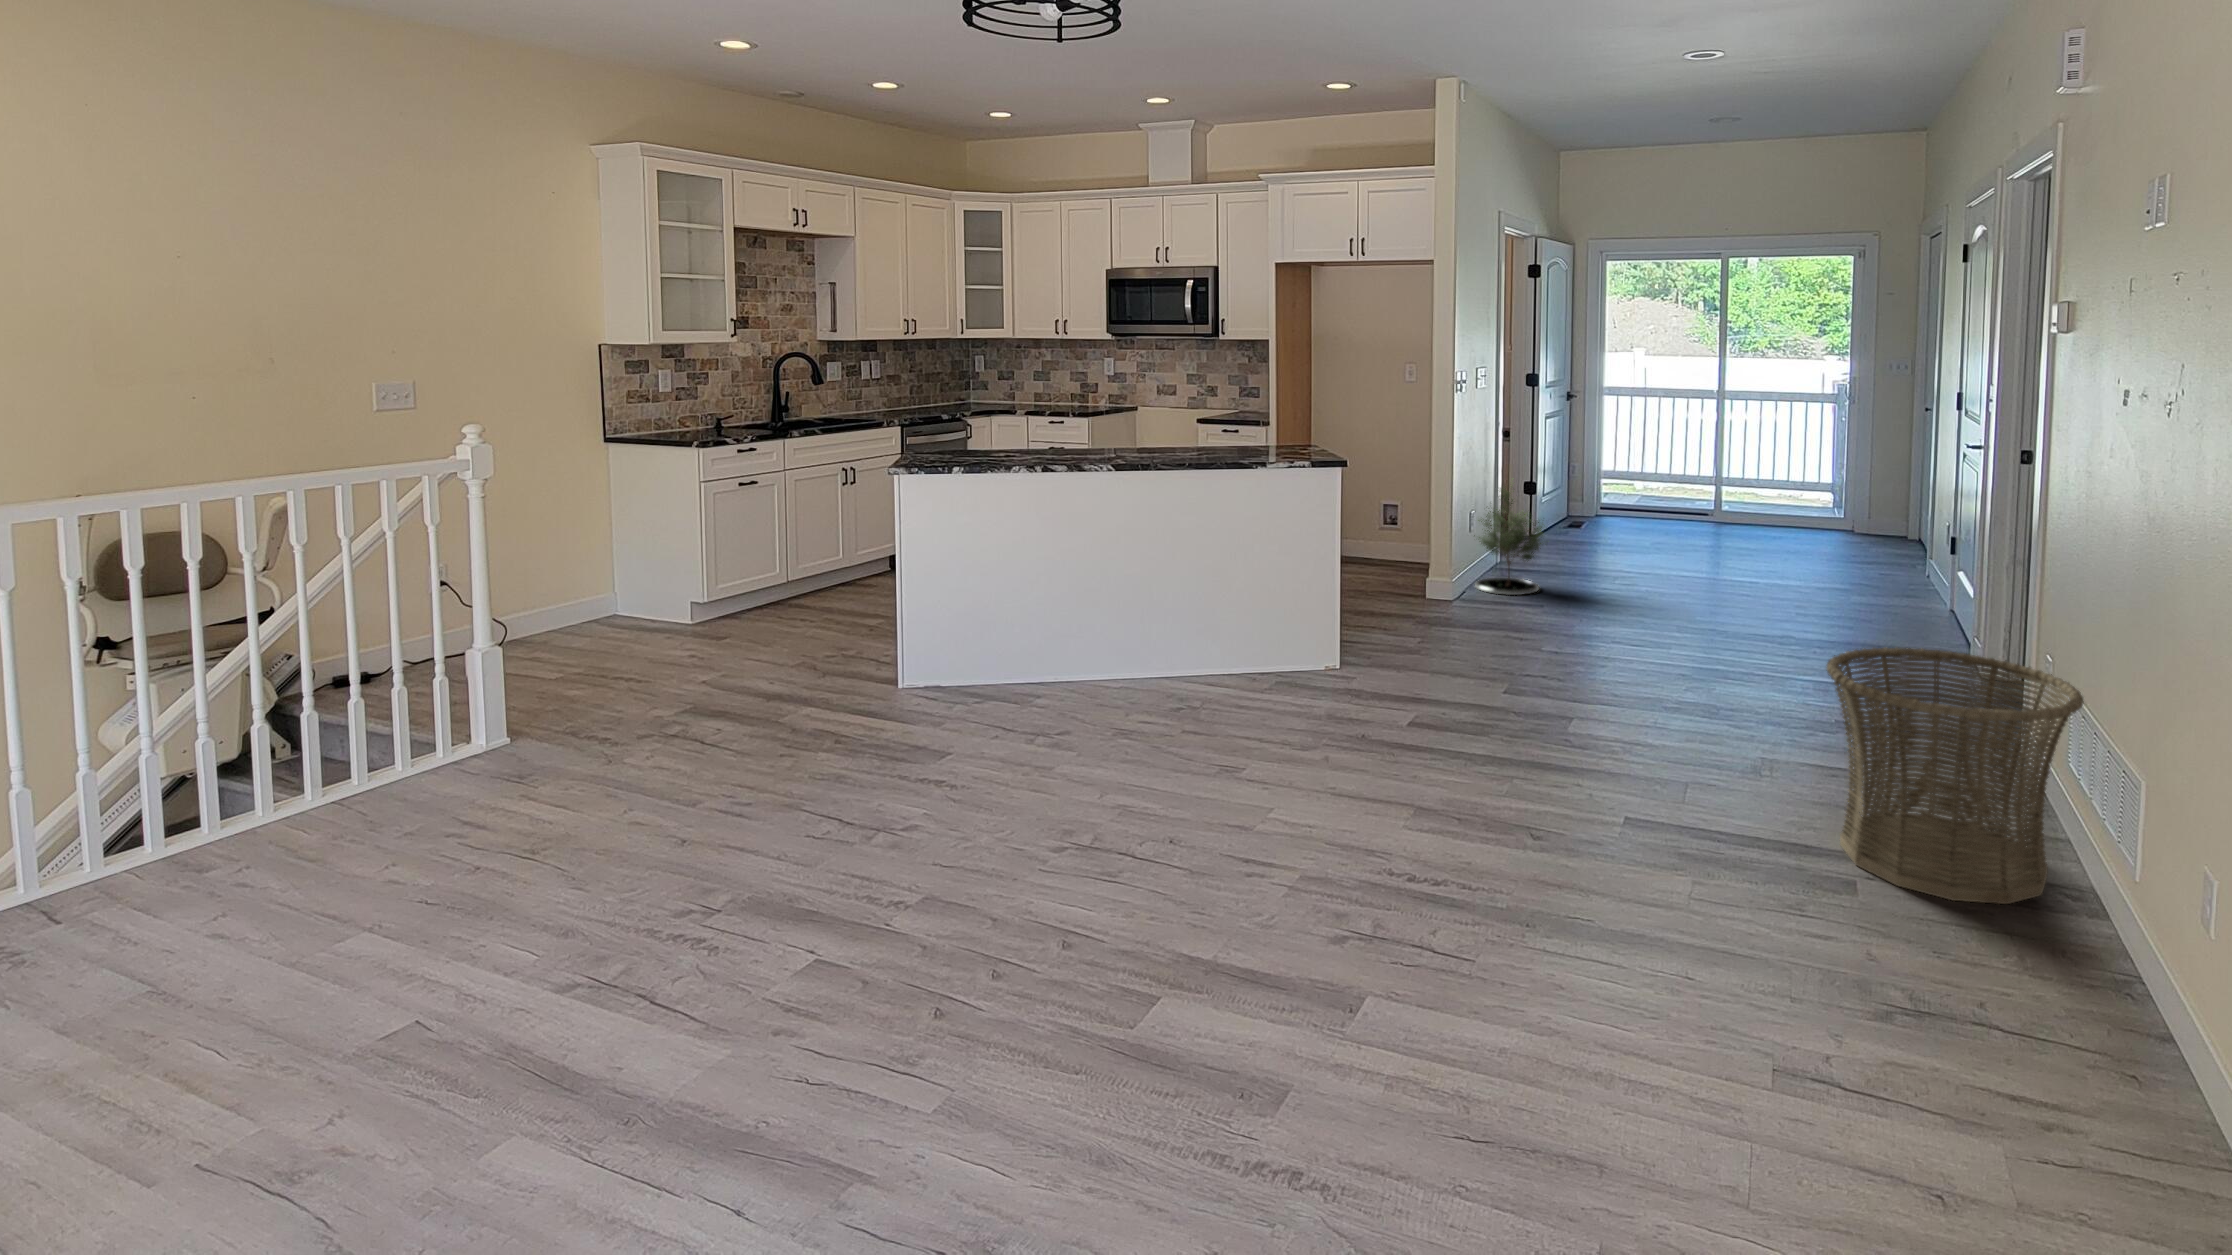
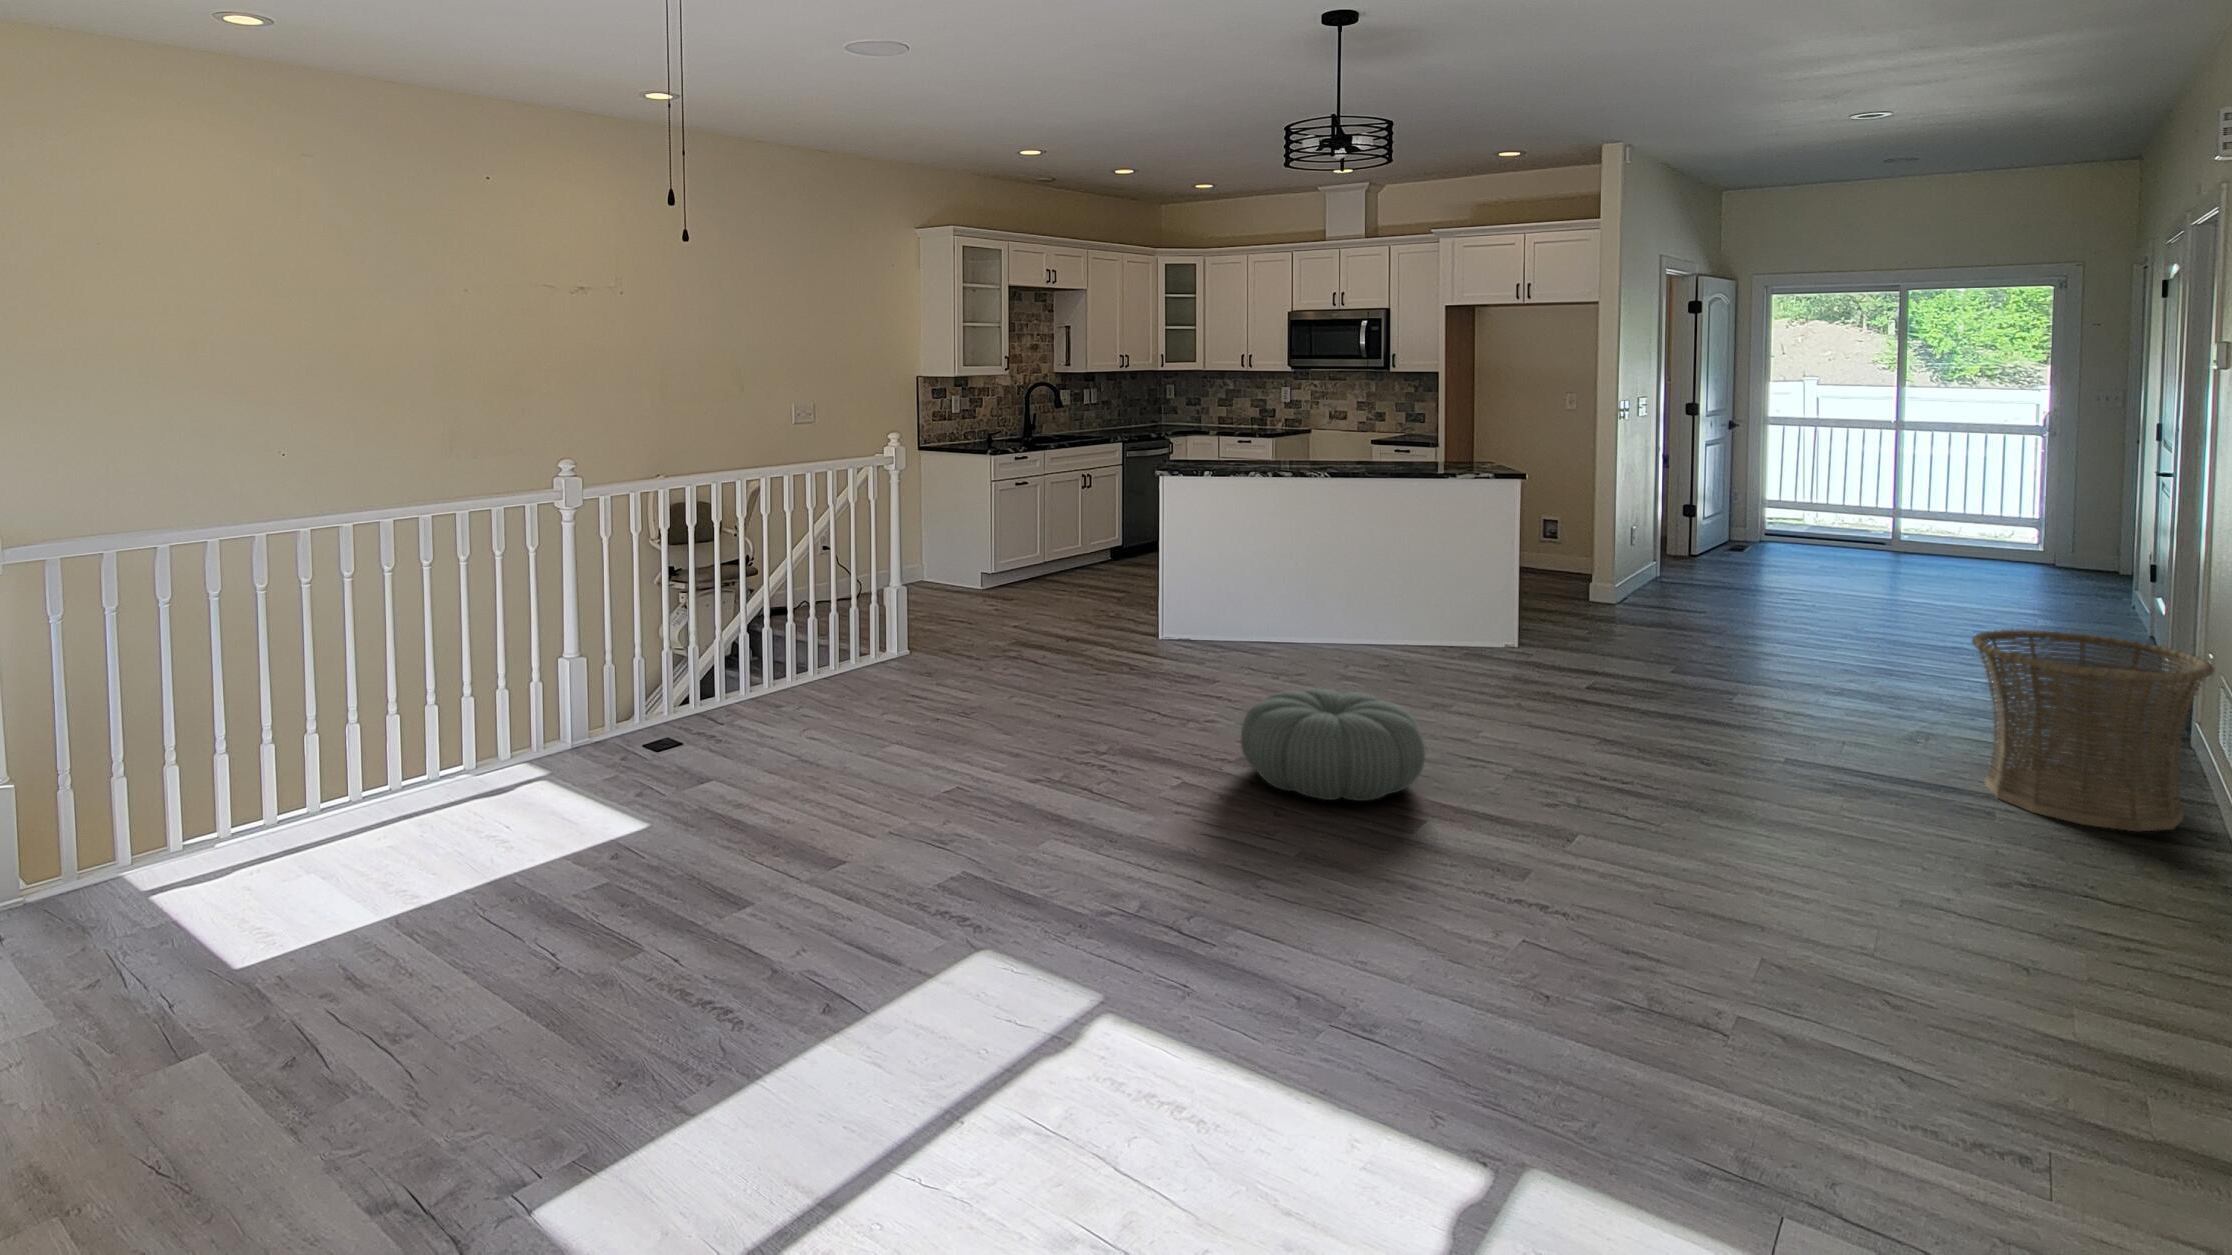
potted tree: present [1474,486,1543,595] -> none [1635,496,1715,602]
pouf: none [895,795,1161,991] -> present [1240,688,1425,801]

